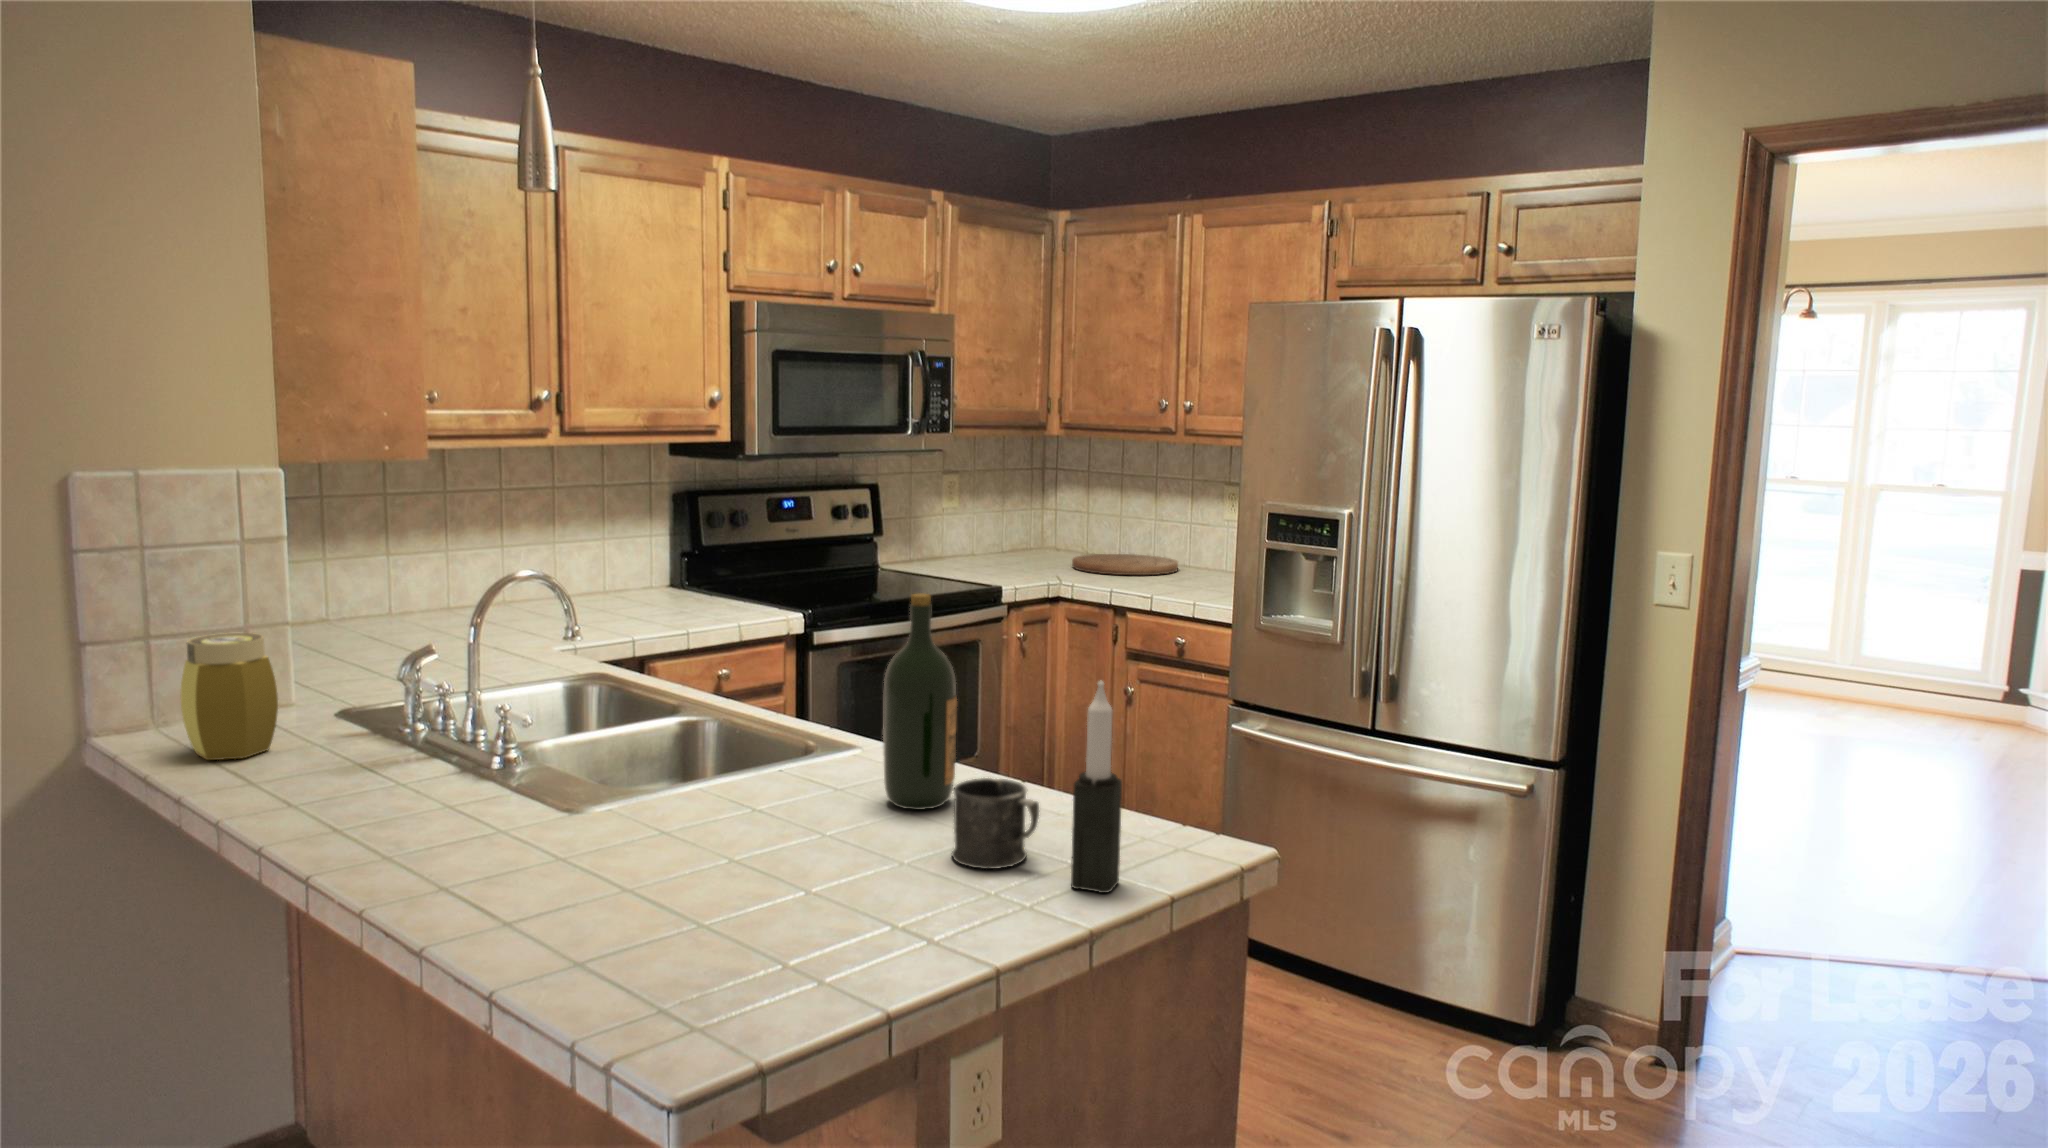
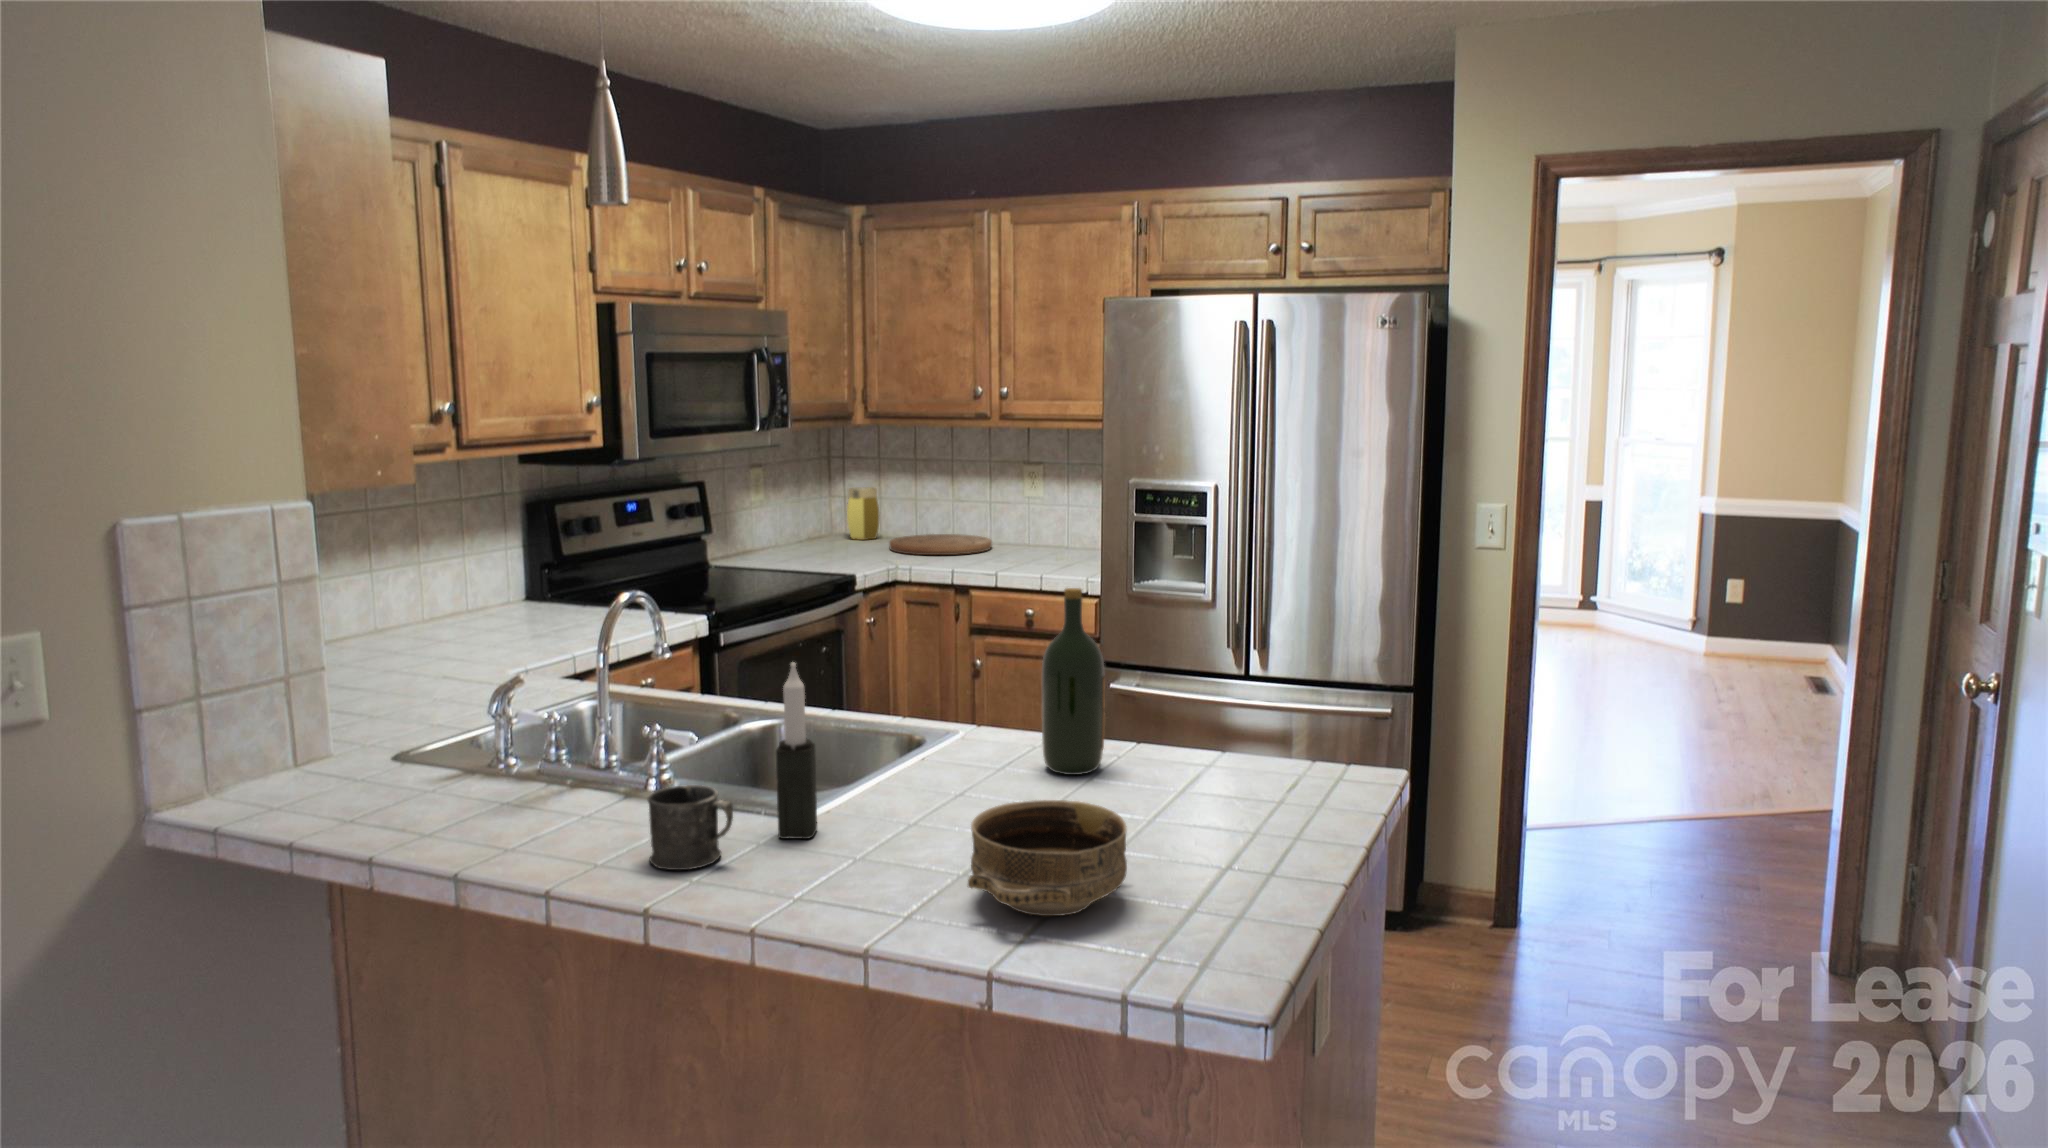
jar: present [181,633,278,760] -> present [847,487,880,540]
candle: present [1071,681,1122,893] -> present [776,662,817,839]
mug: present [952,778,1039,869] -> present [648,785,733,870]
ceramic bowl: none [545,827,780,969] -> present [968,800,1127,916]

